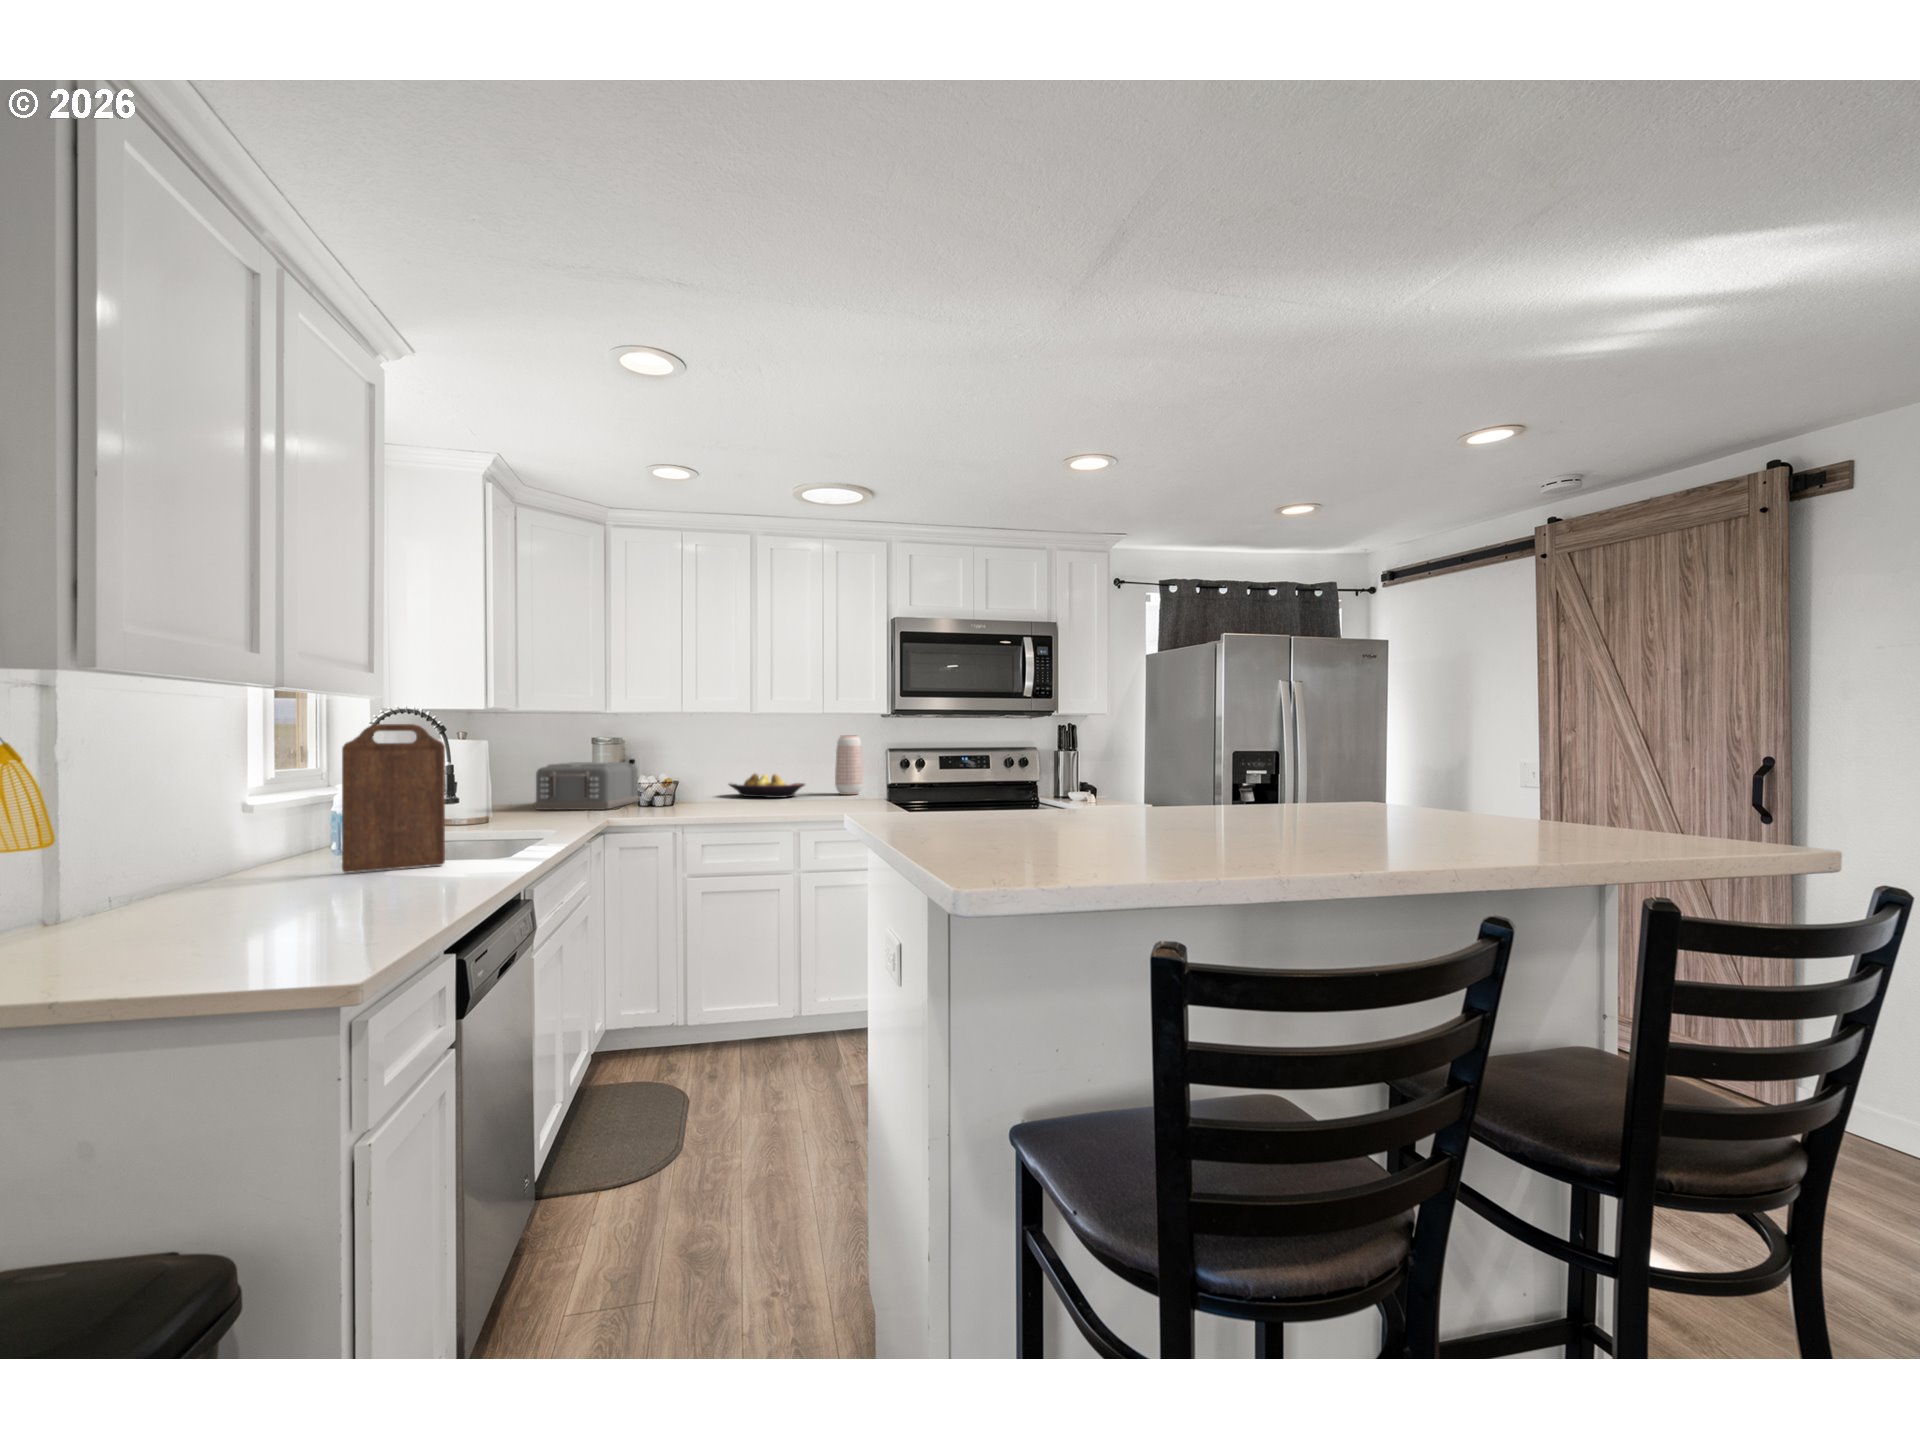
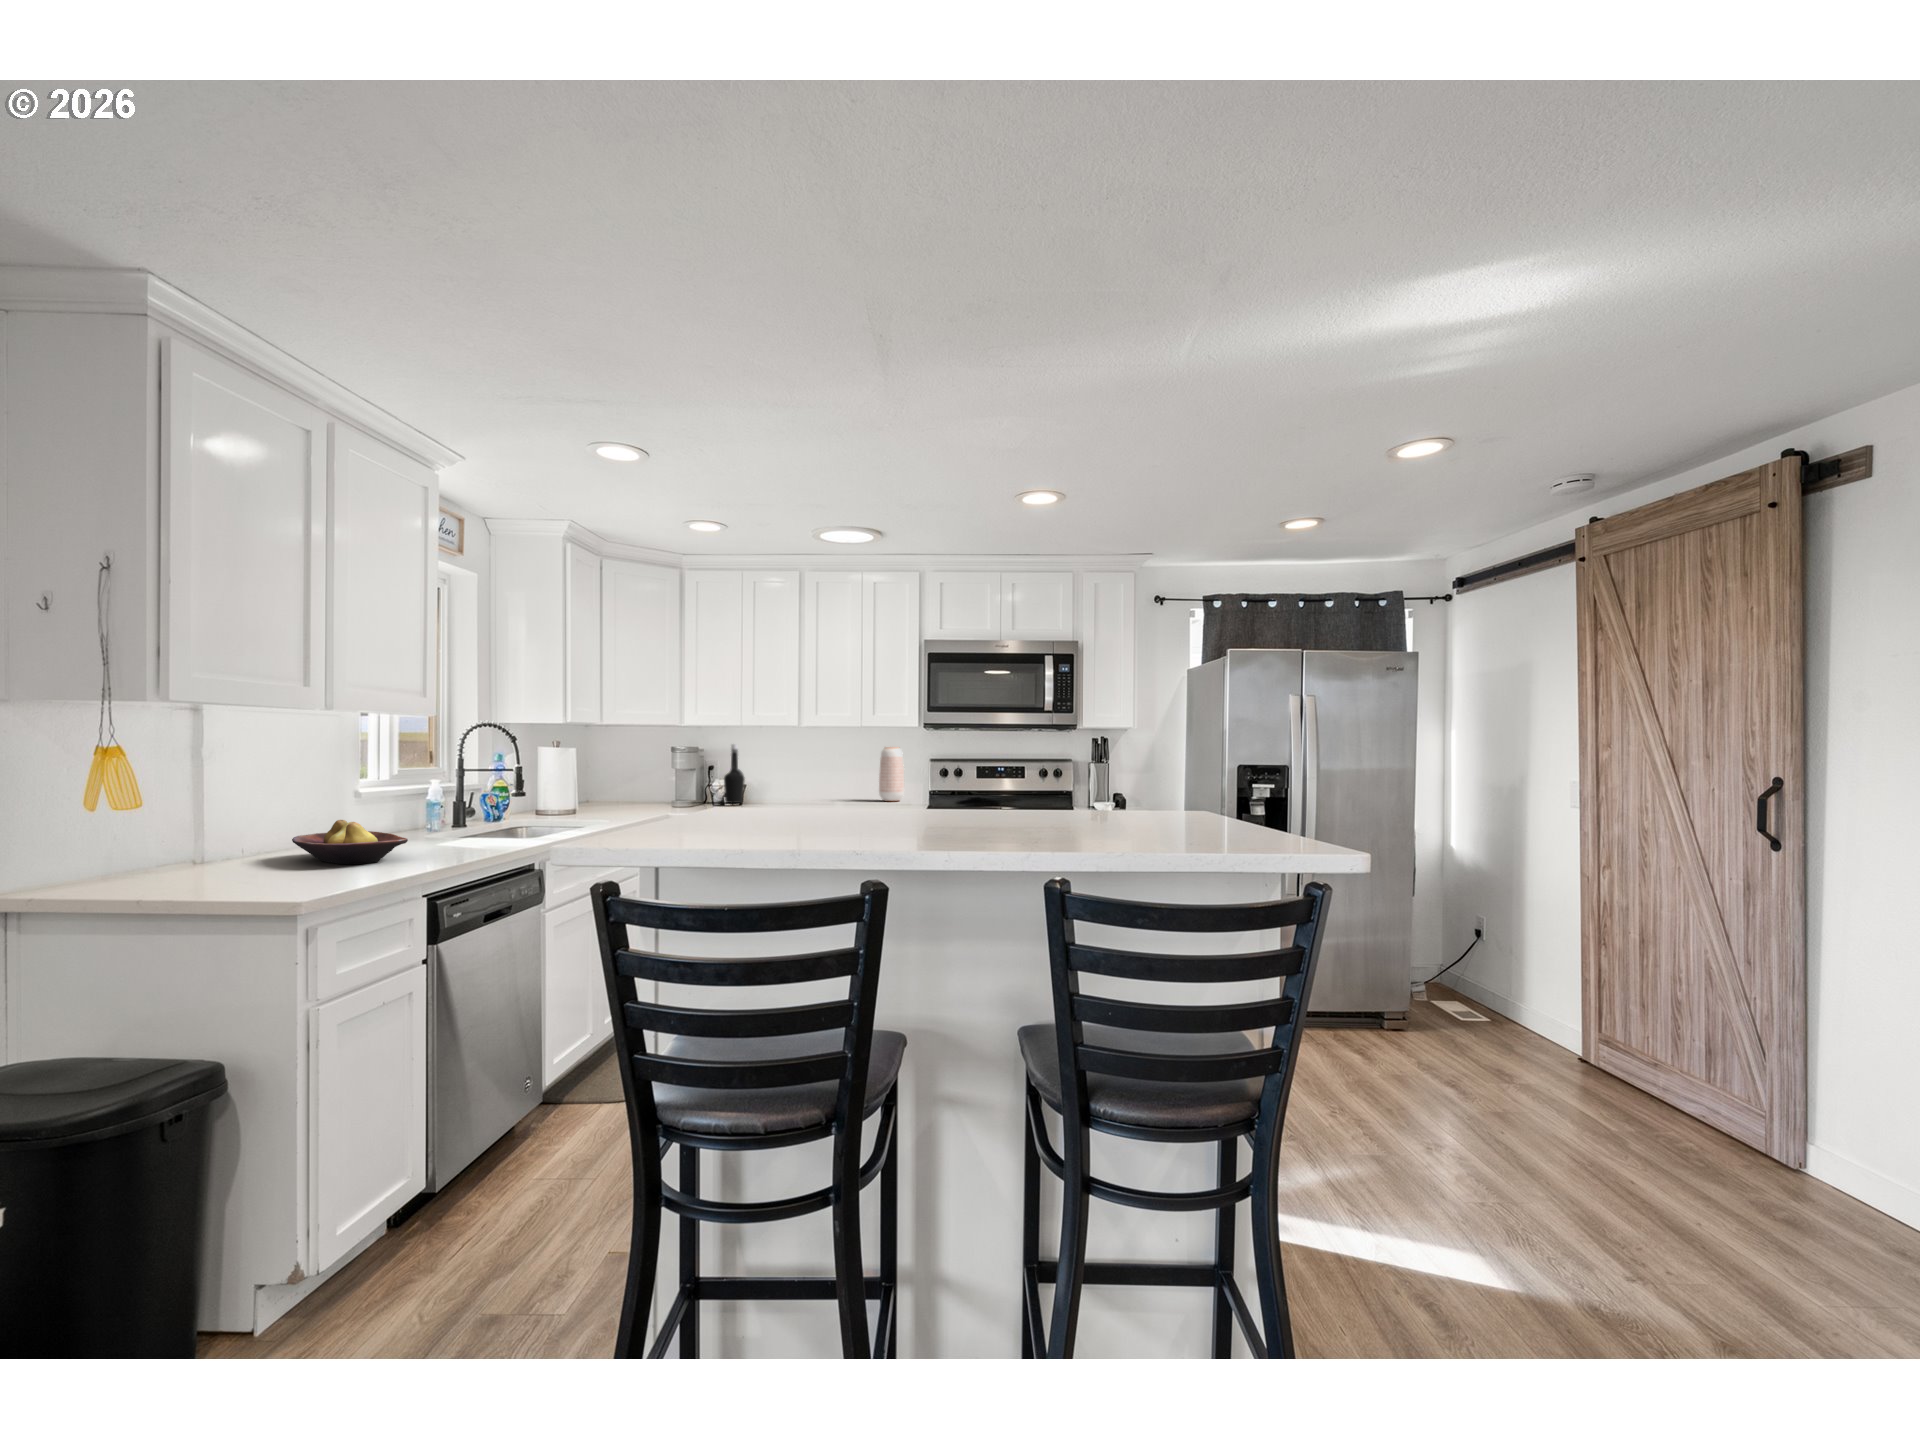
cutting board: present [342,724,445,873] -> none [431,734,502,841]
bottle: none [659,734,684,802] -> present [724,744,745,803]
toaster: present [534,762,639,810] -> none [620,768,709,807]
fruit bowl: present [729,773,805,798] -> present [292,820,408,864]

